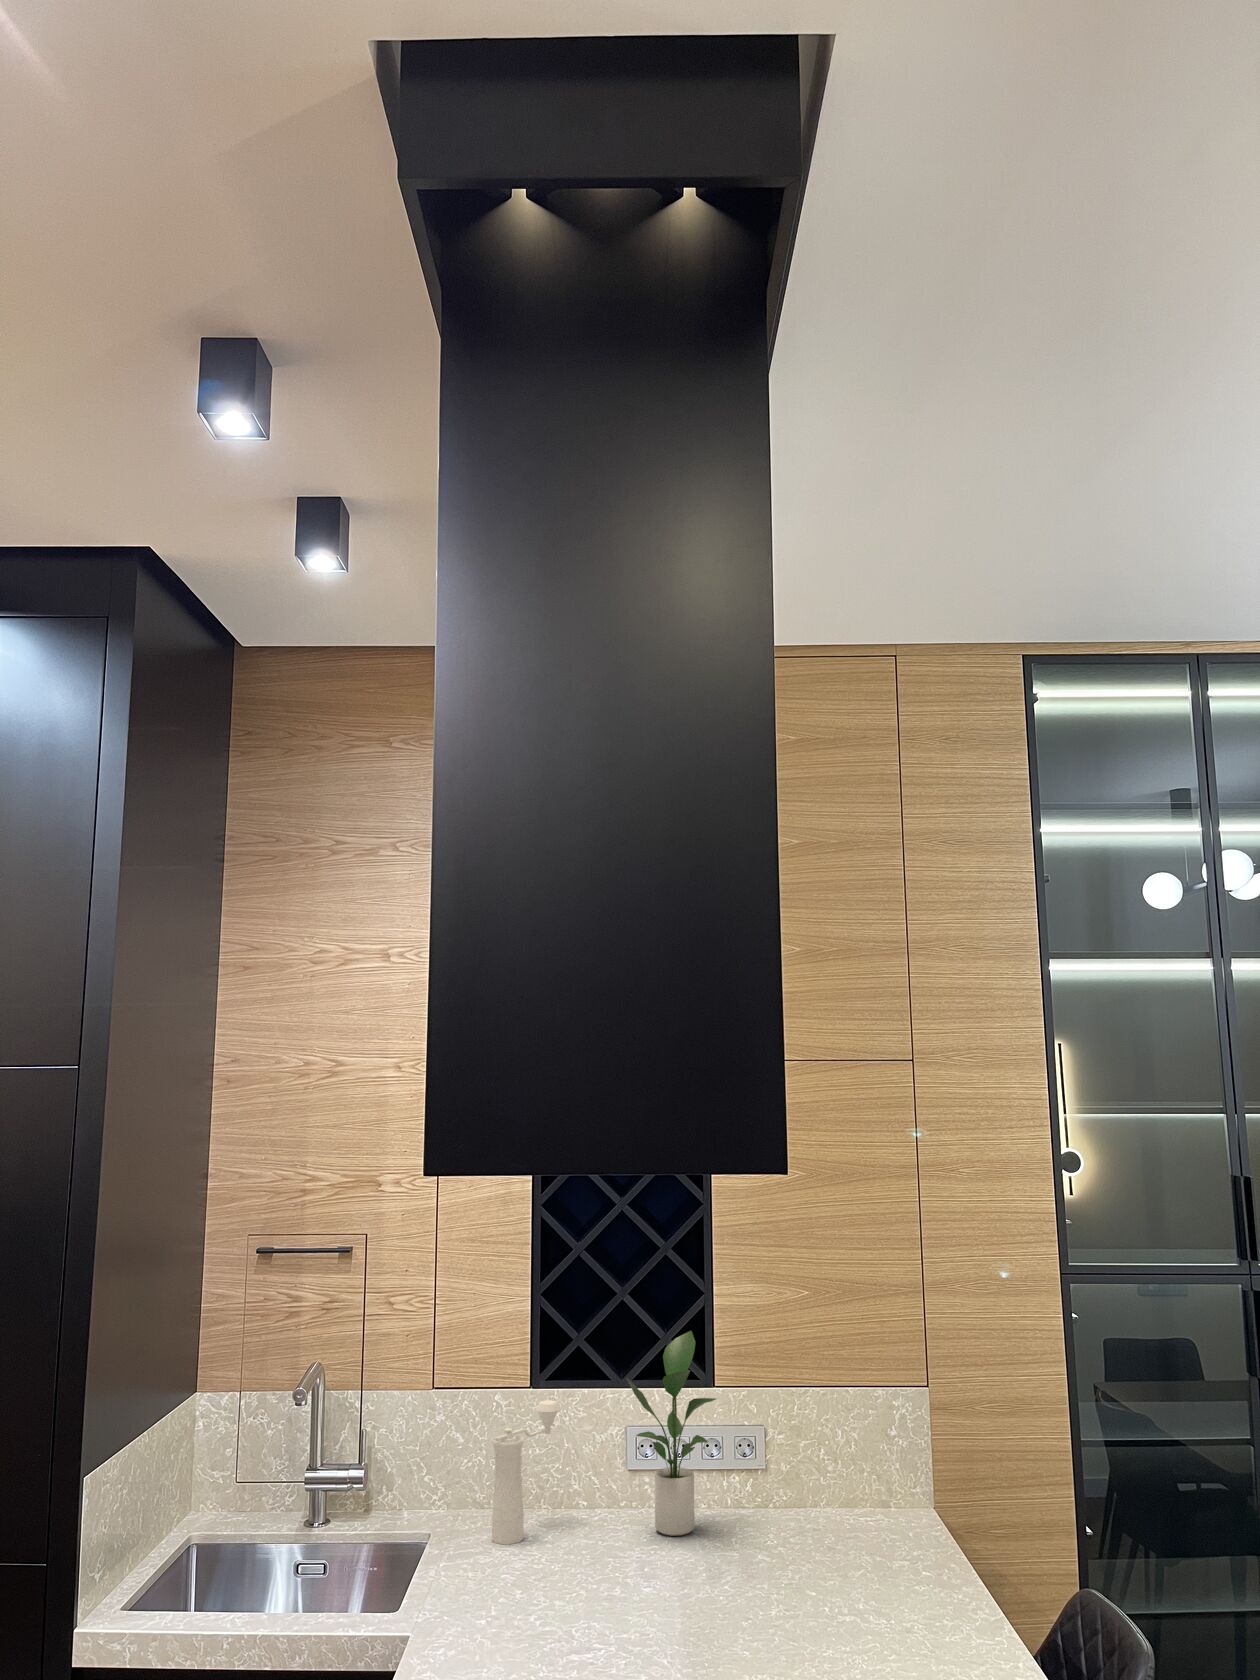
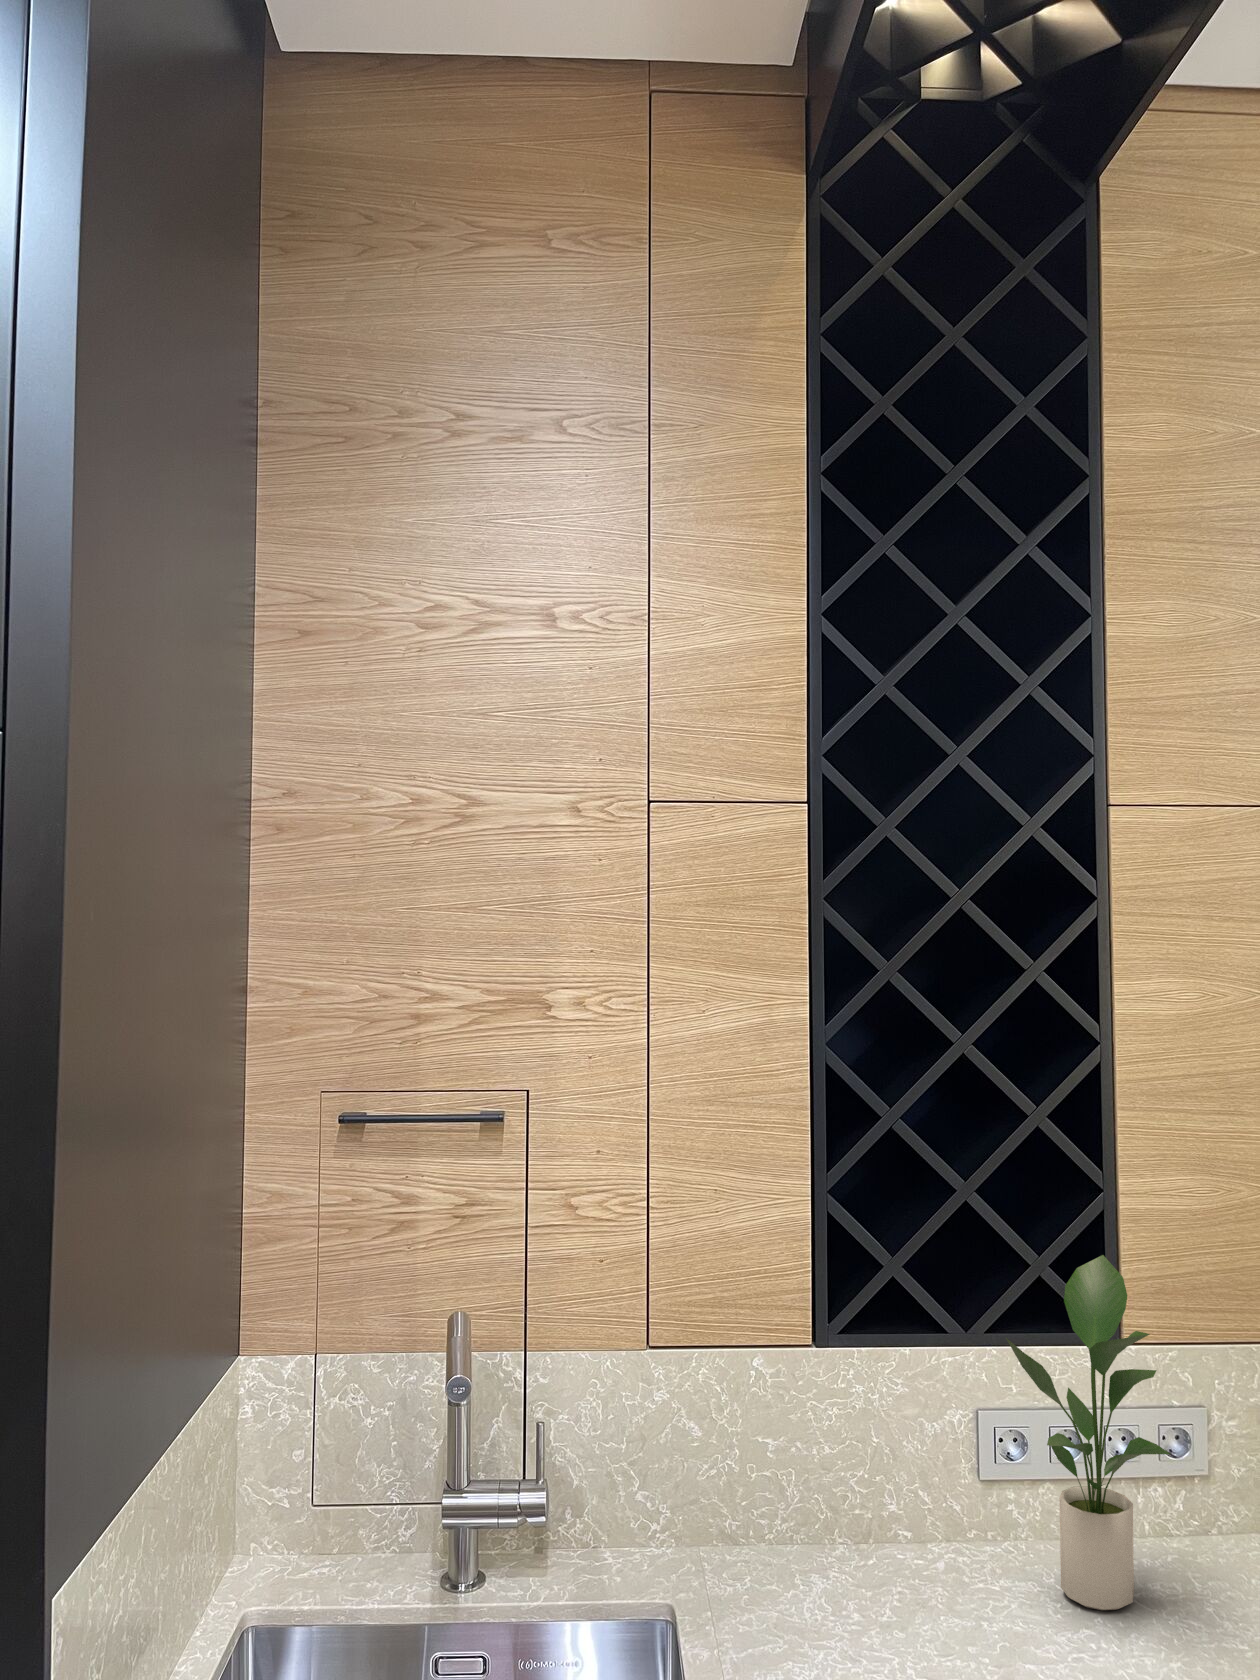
pepper mill: present [492,1400,559,1544] -> none [790,1373,885,1637]

